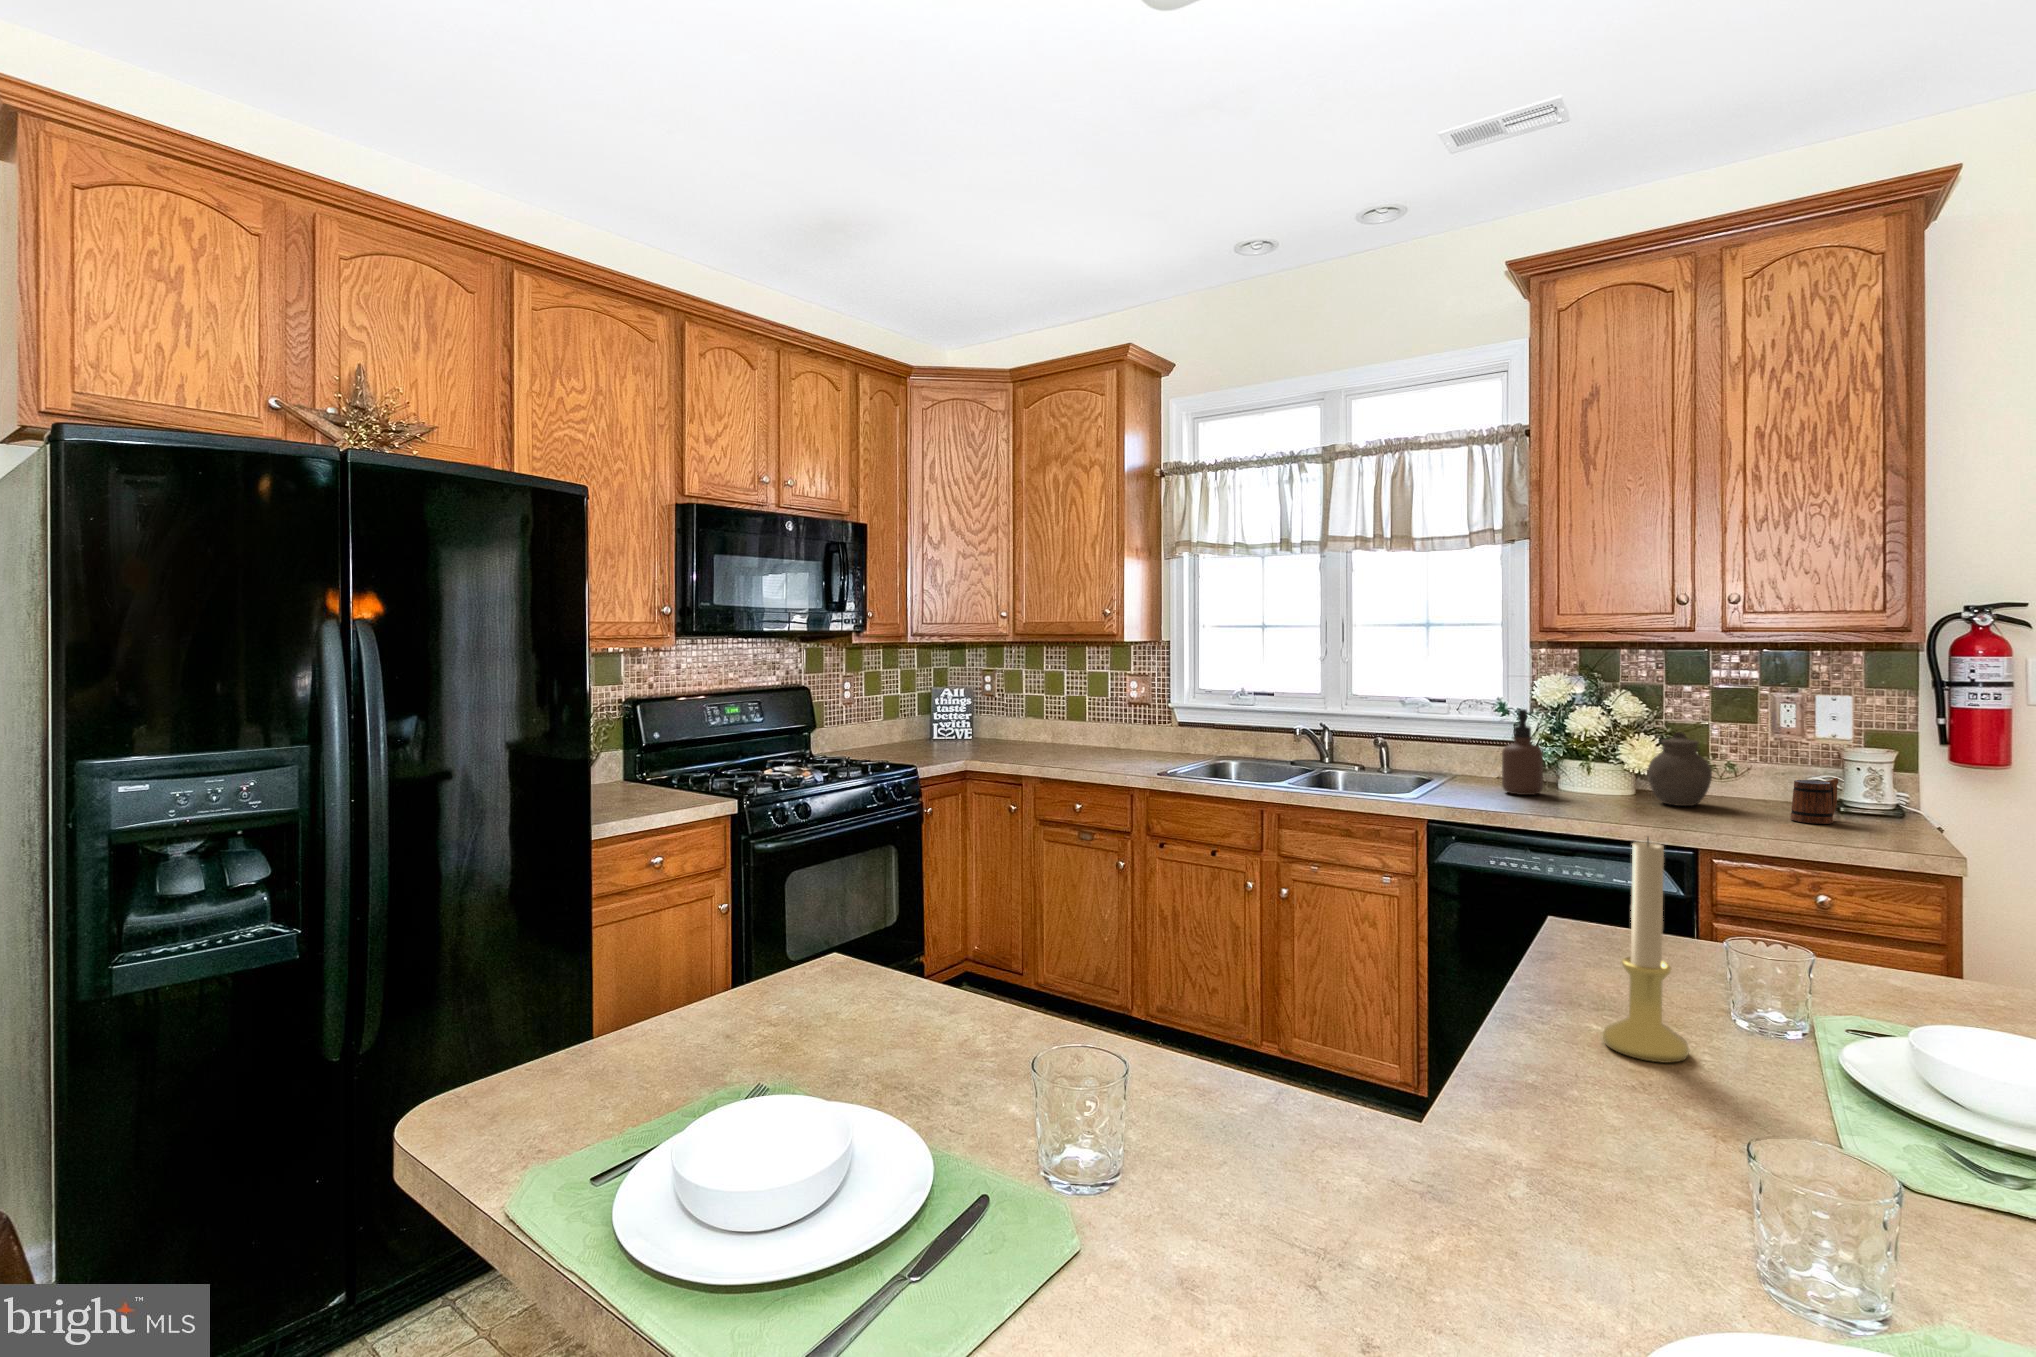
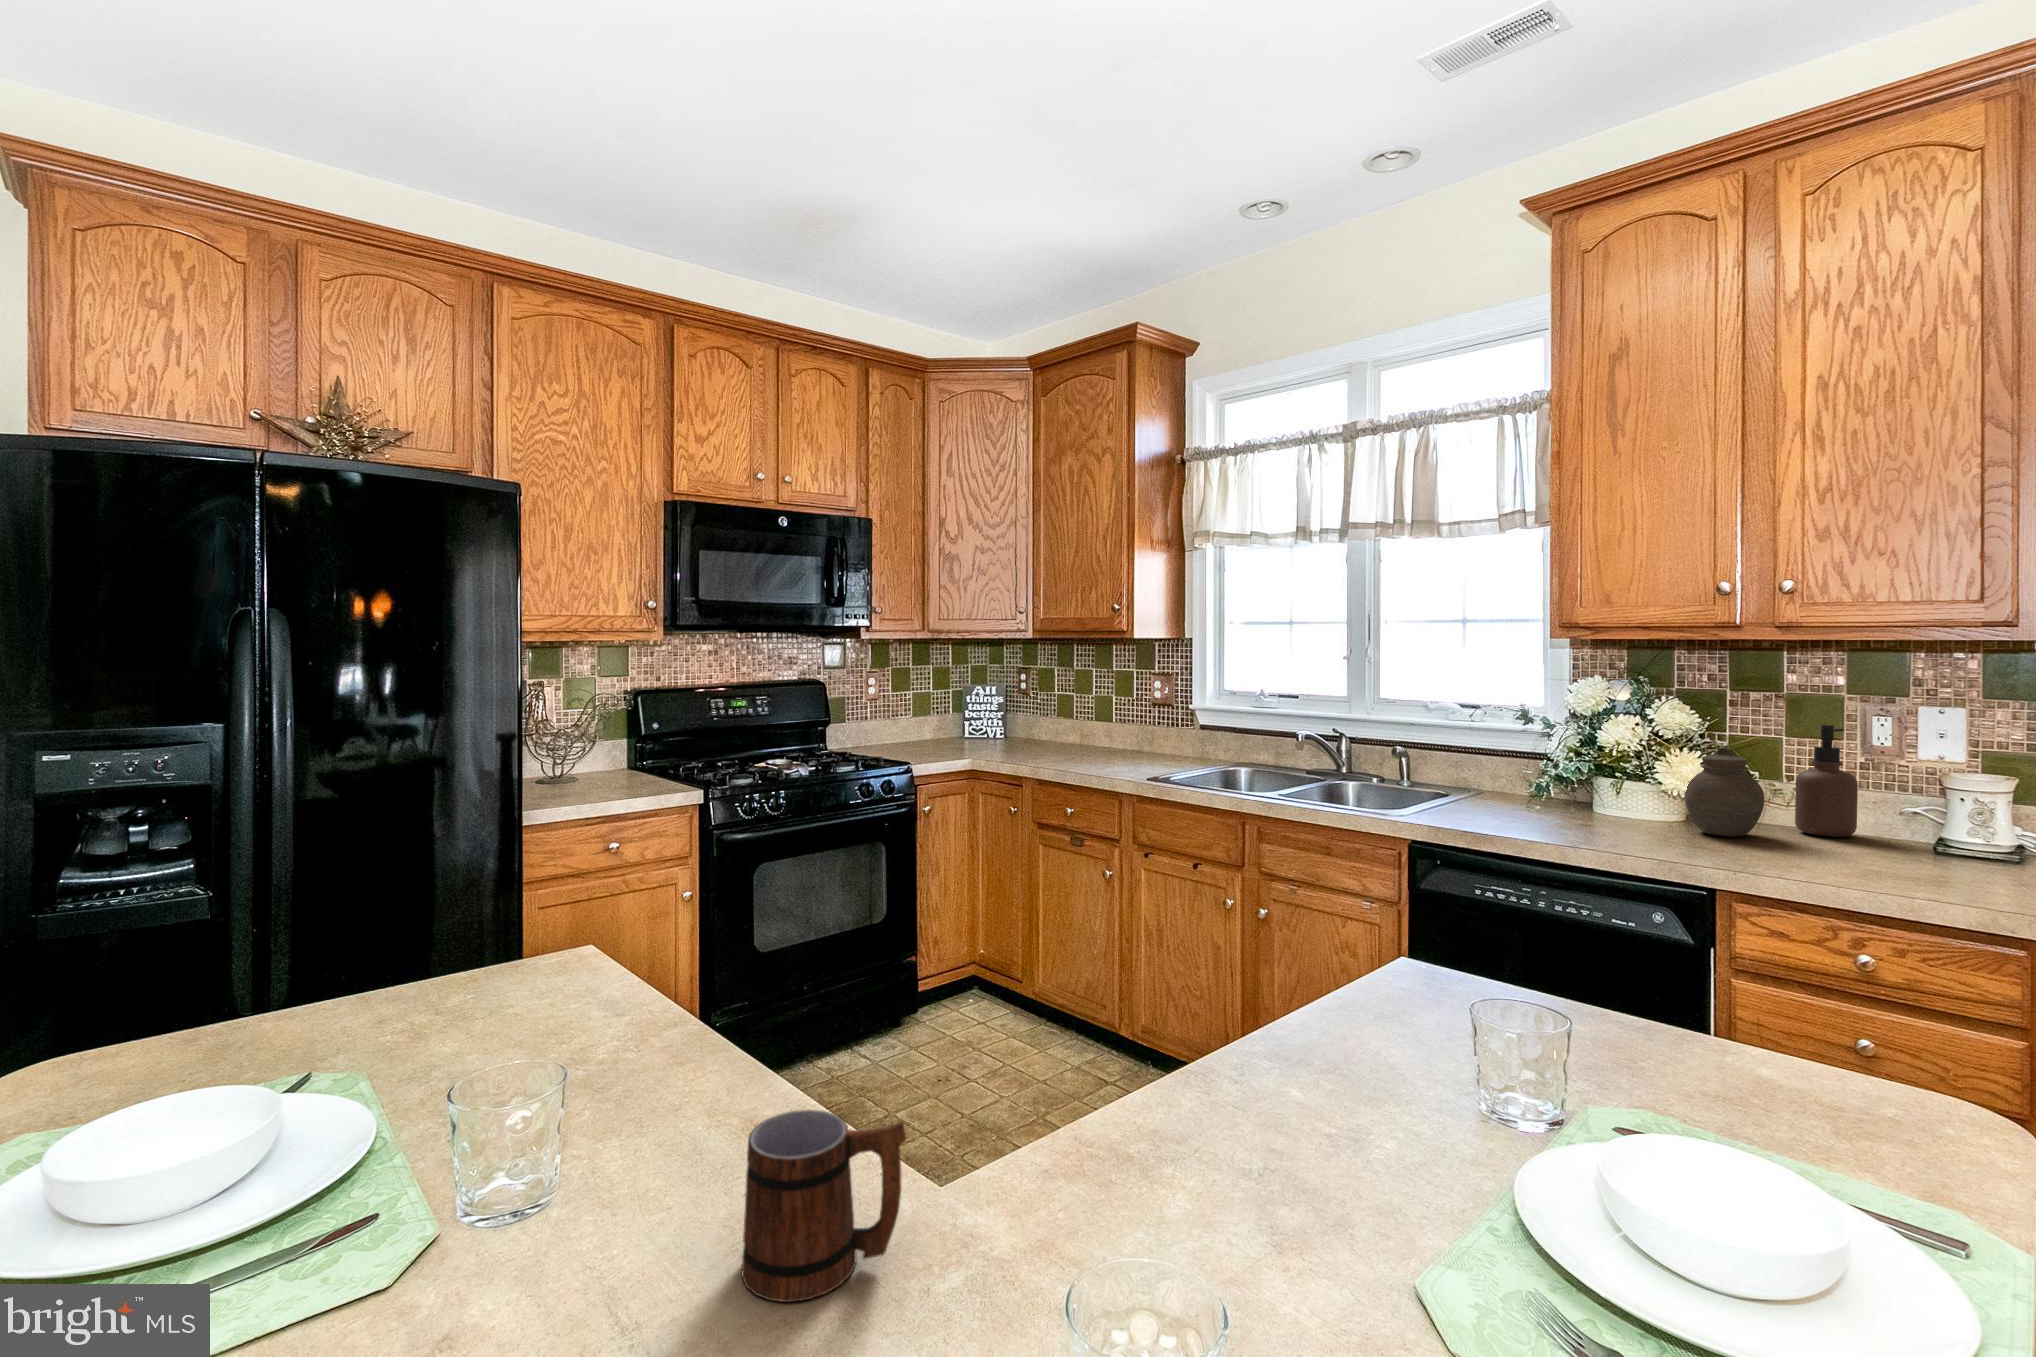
soap dispenser: present [1502,709,1543,795] -> present [1795,725,1858,837]
mug: present [1791,778,1839,824] -> present [741,1110,906,1302]
candle holder: present [1603,838,1689,1063] -> none [1248,872,1344,1162]

